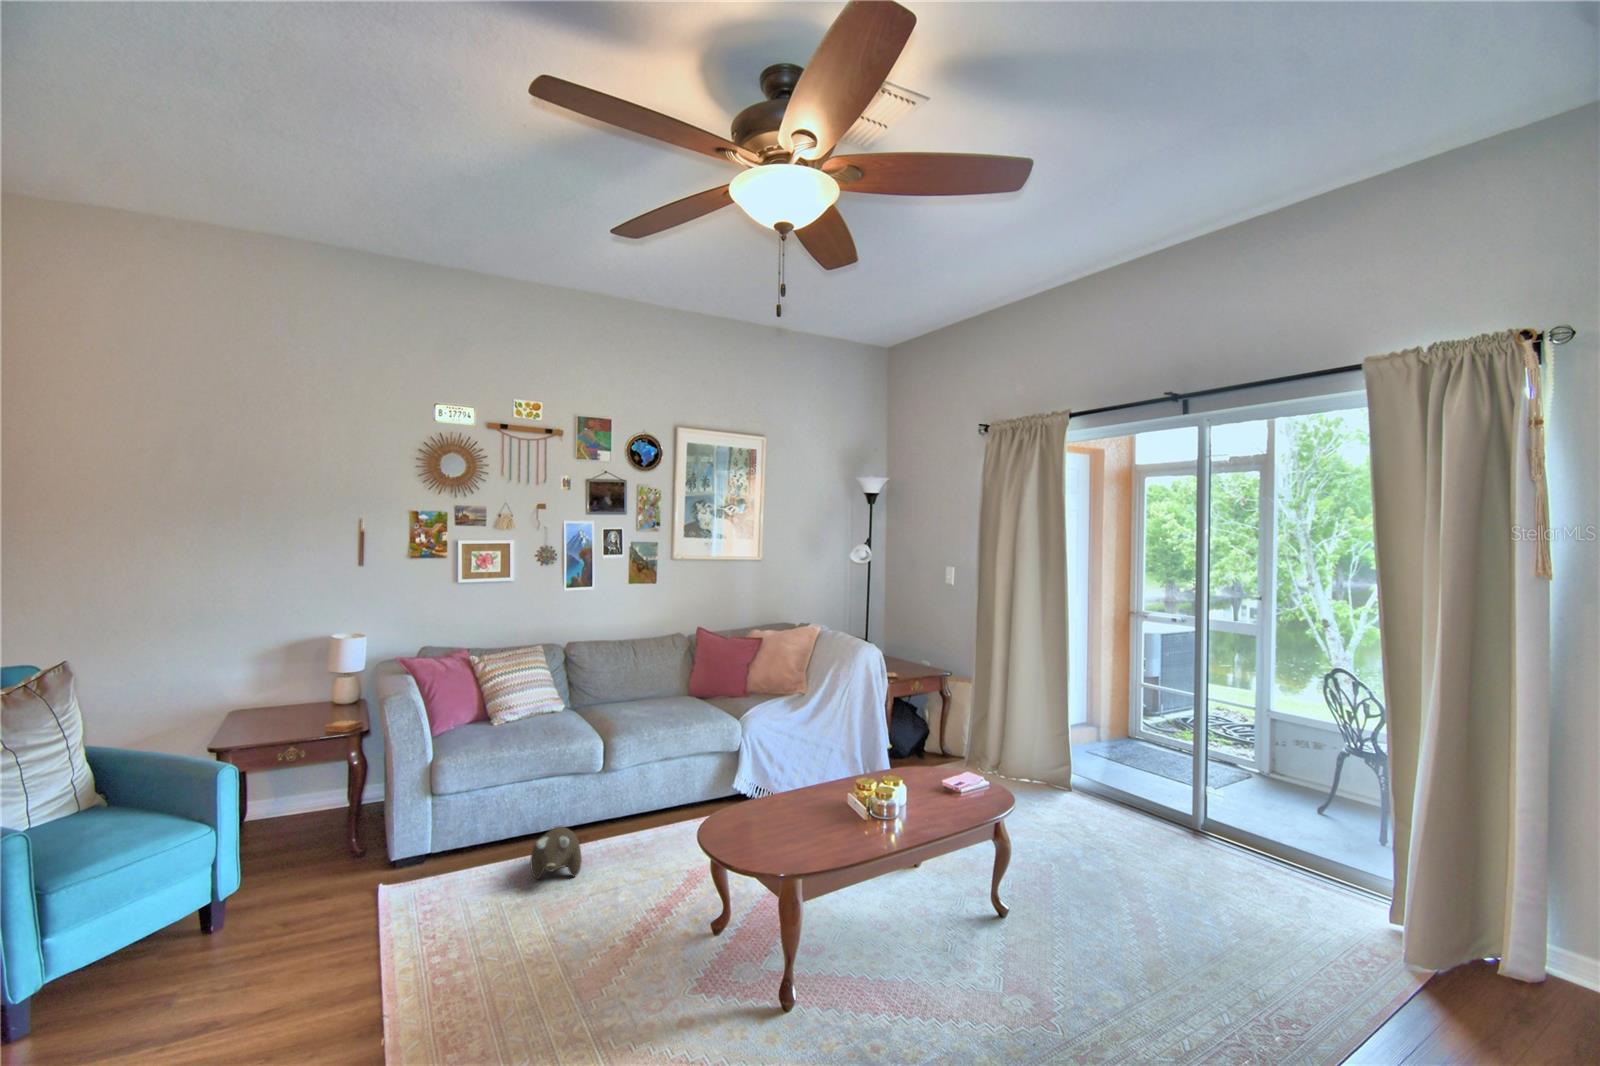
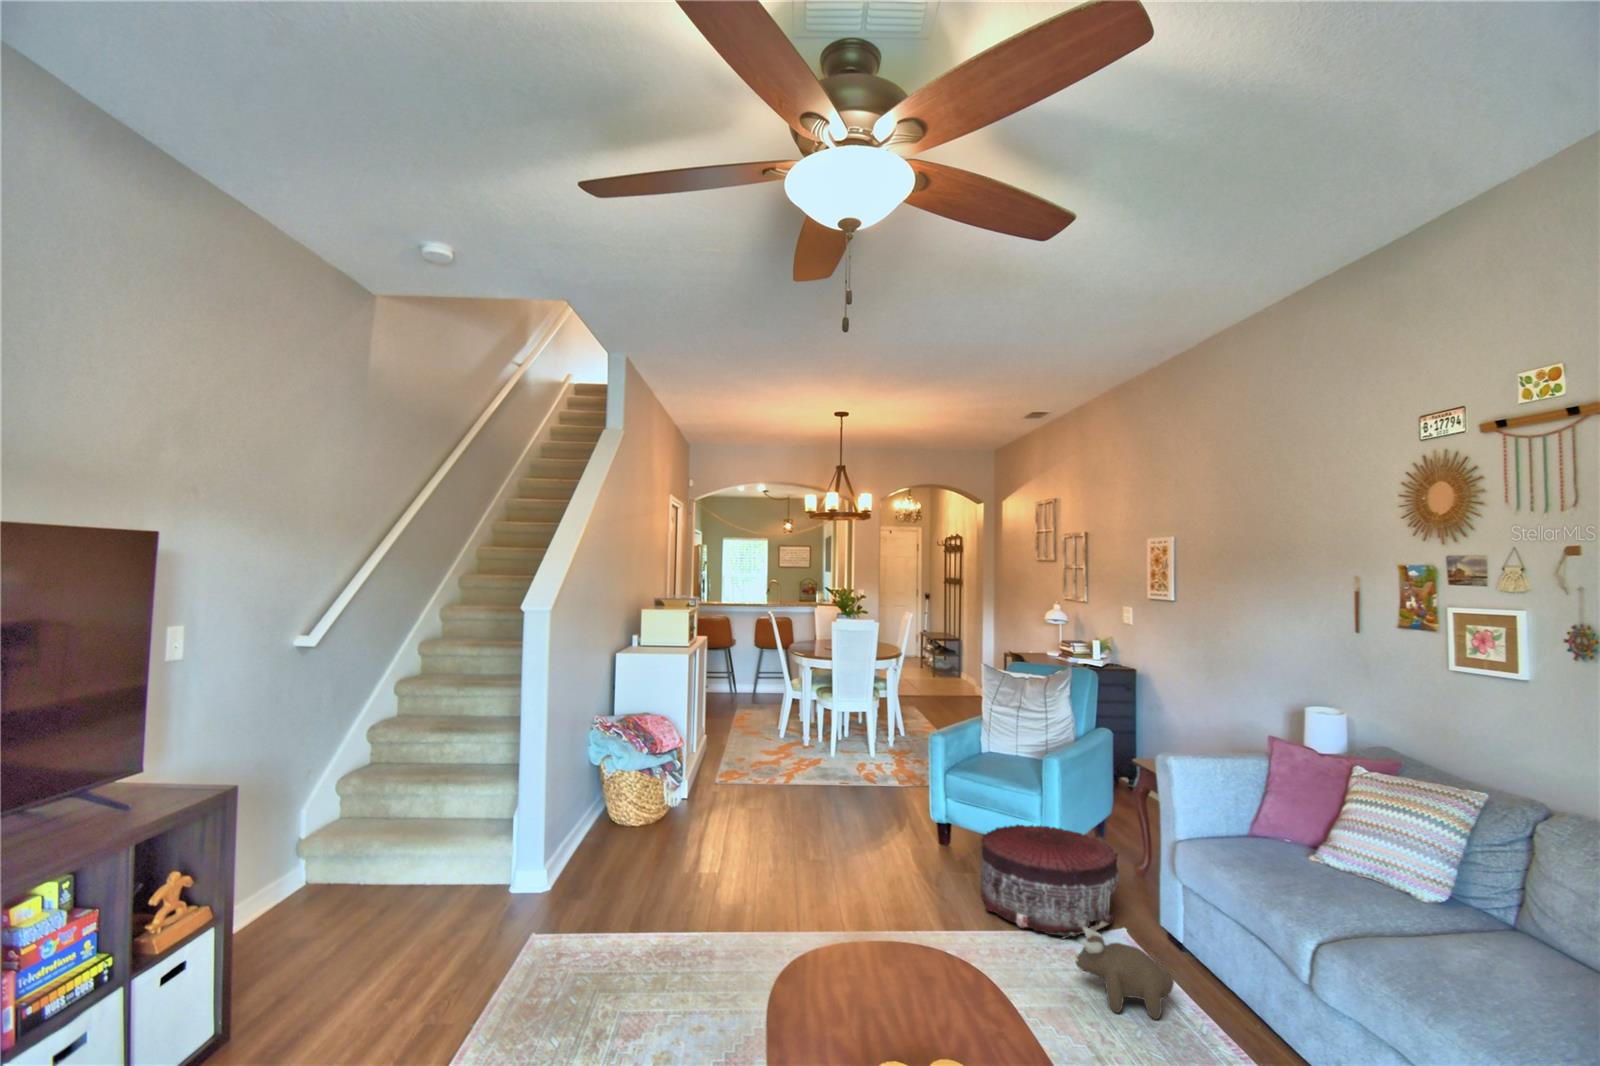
pouf: none [257,818,456,974] -> present [981,825,1119,939]

